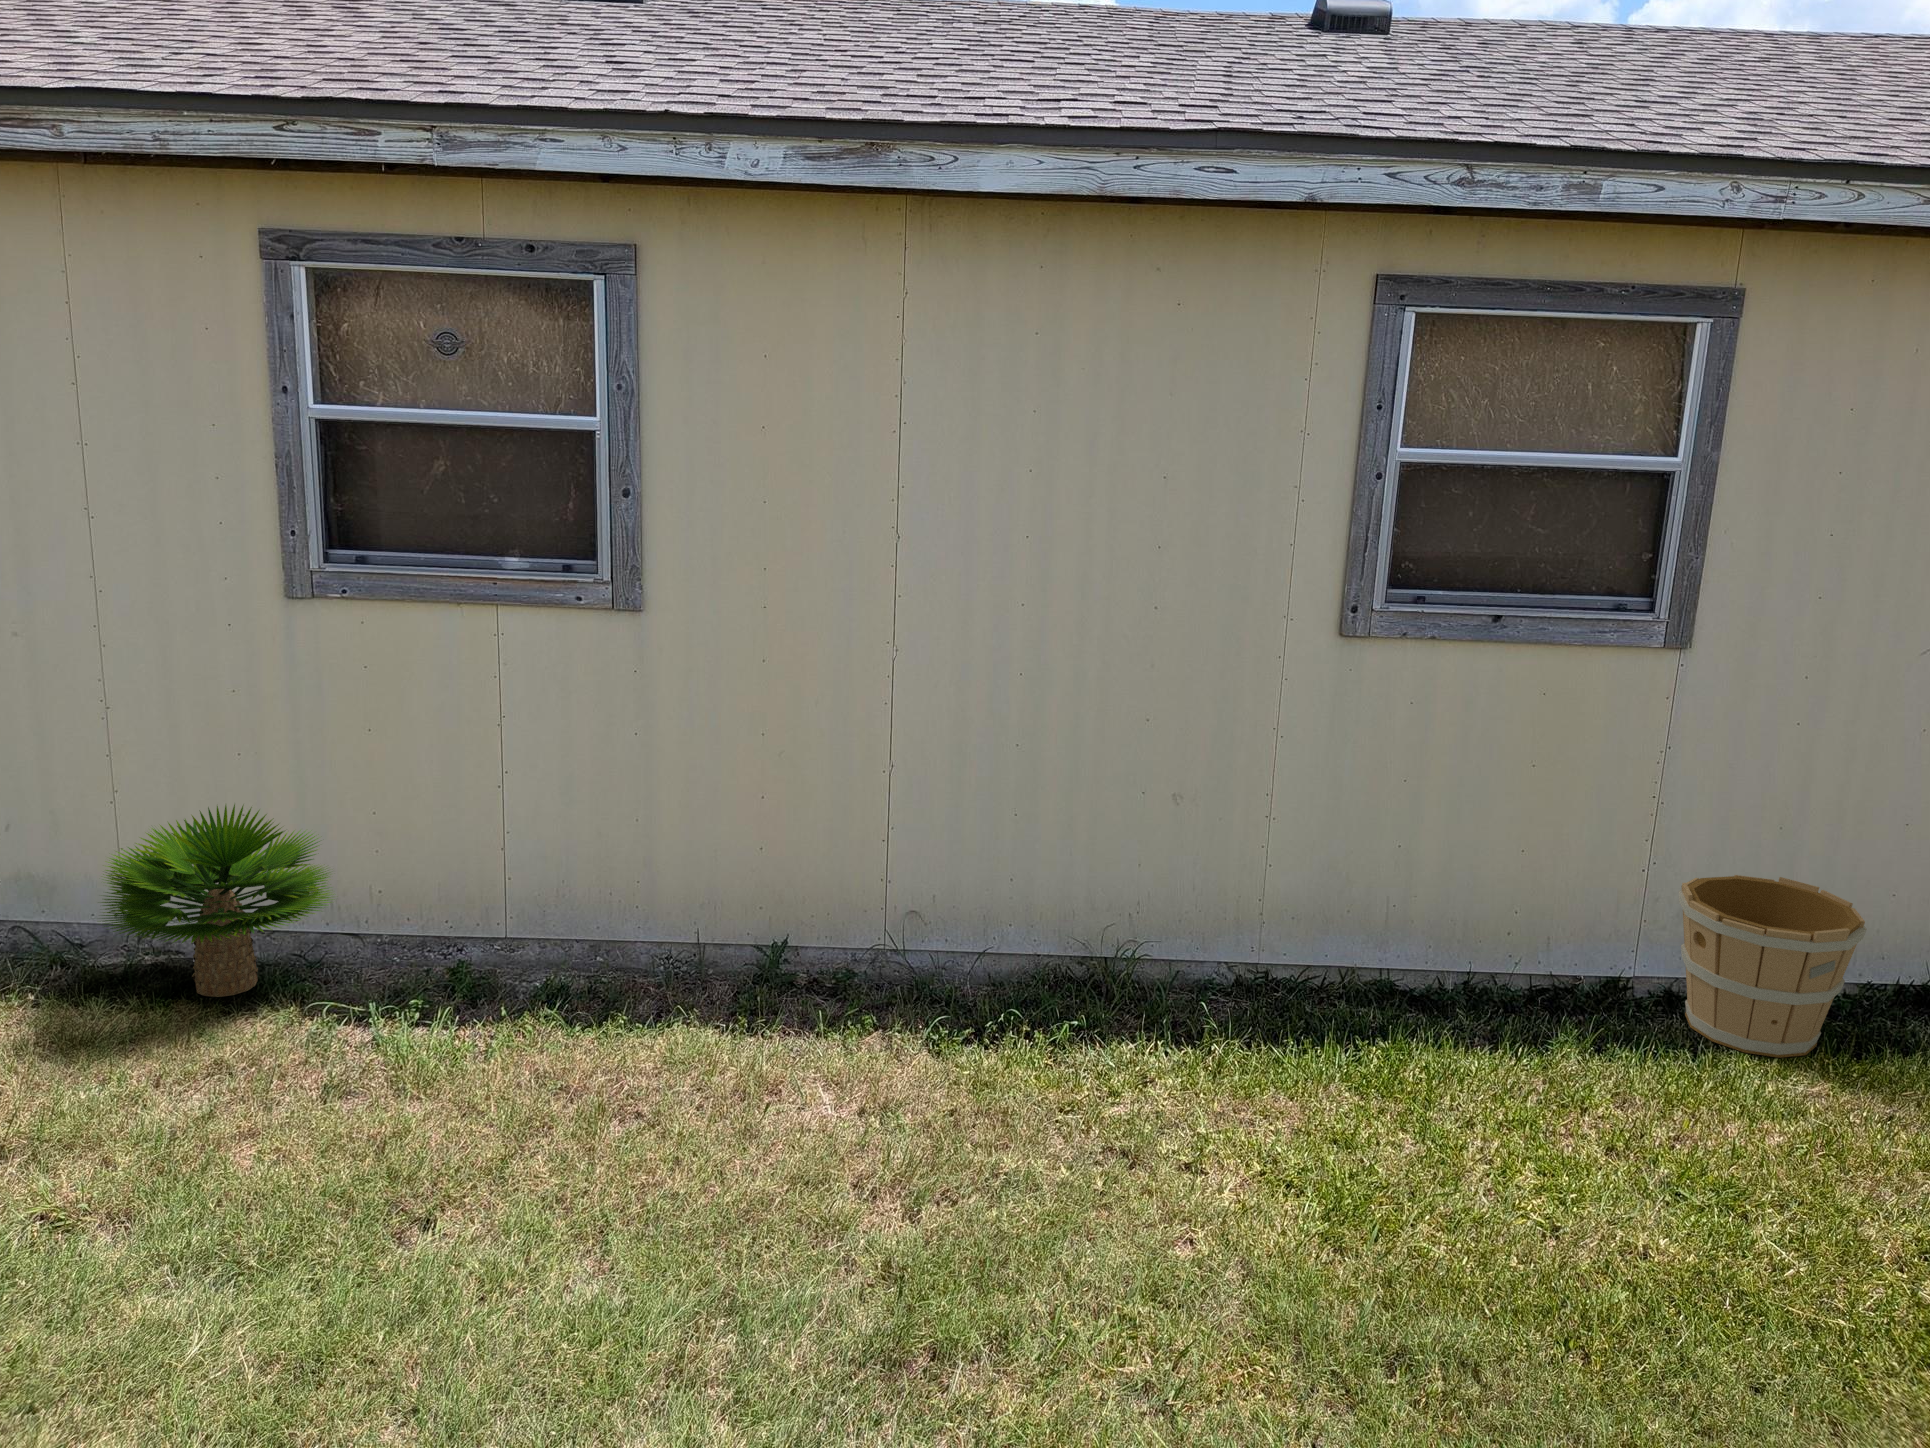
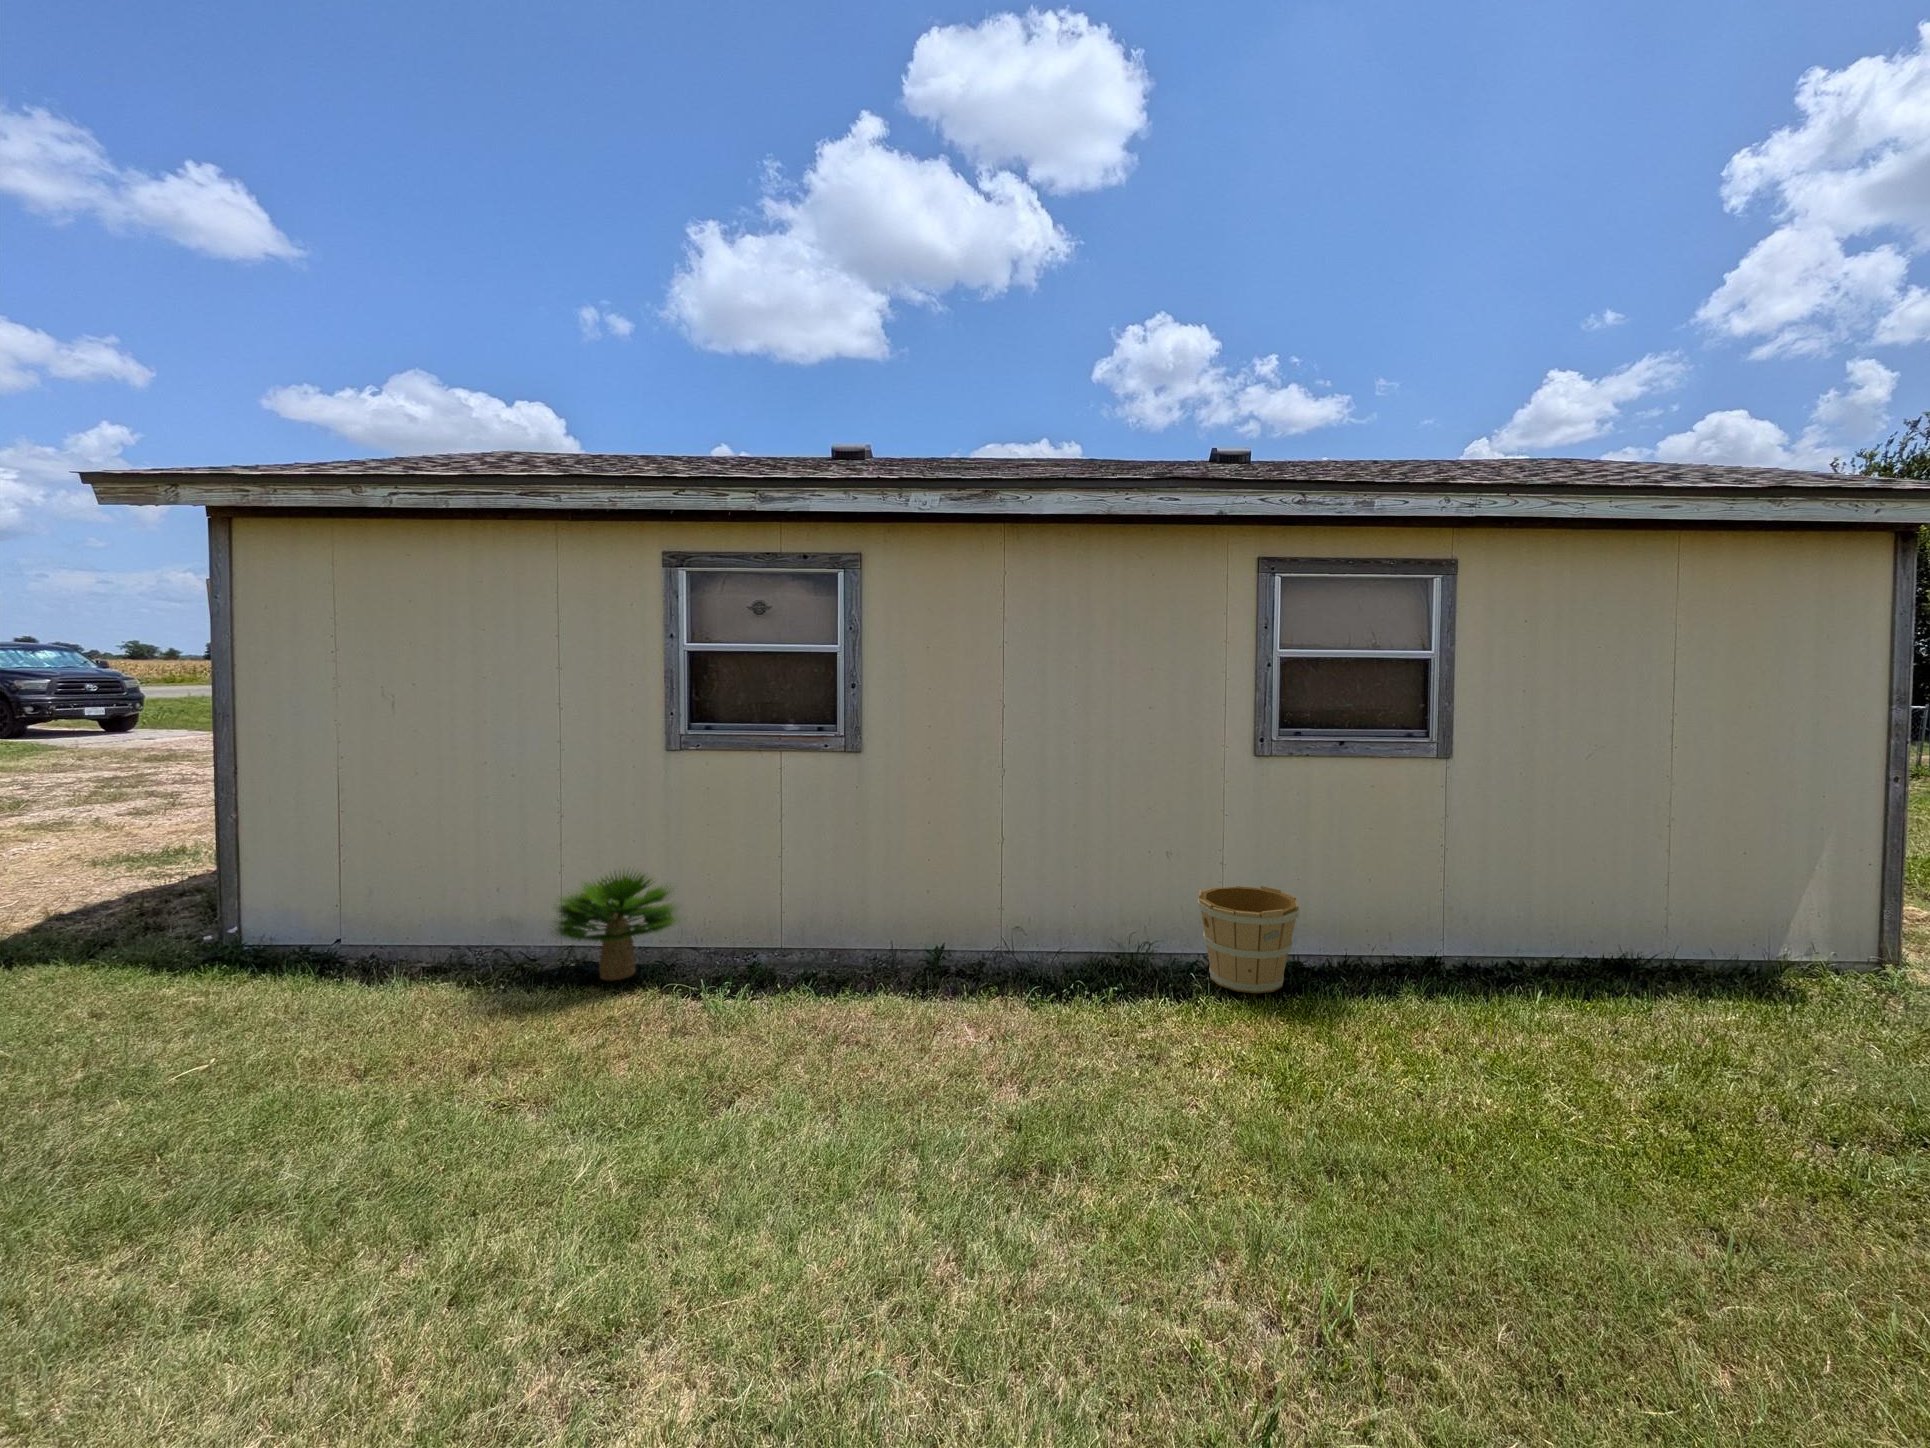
wooden bucket: present [1679,875,1867,1058] -> present [1198,886,1299,994]

